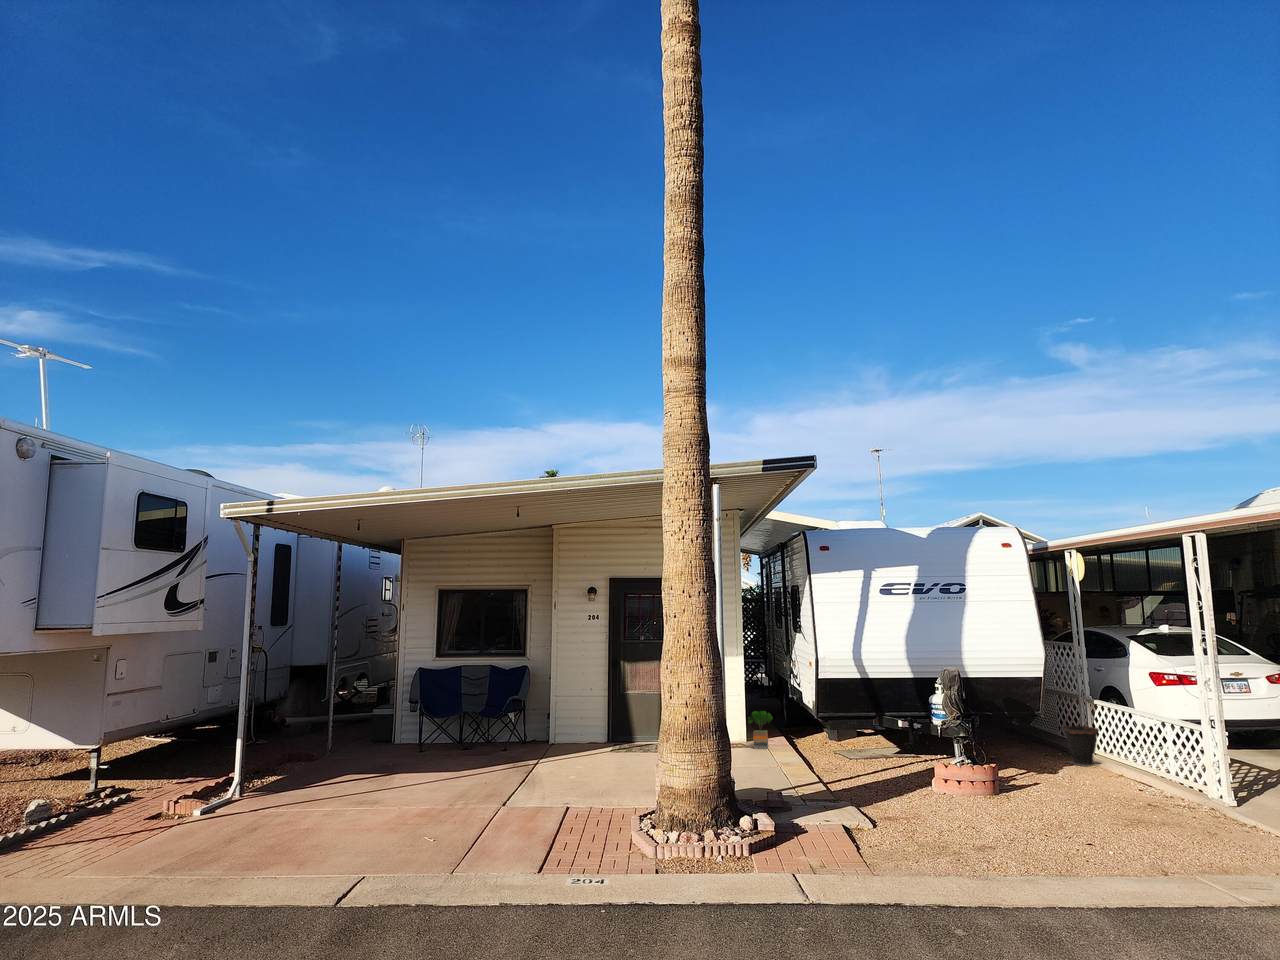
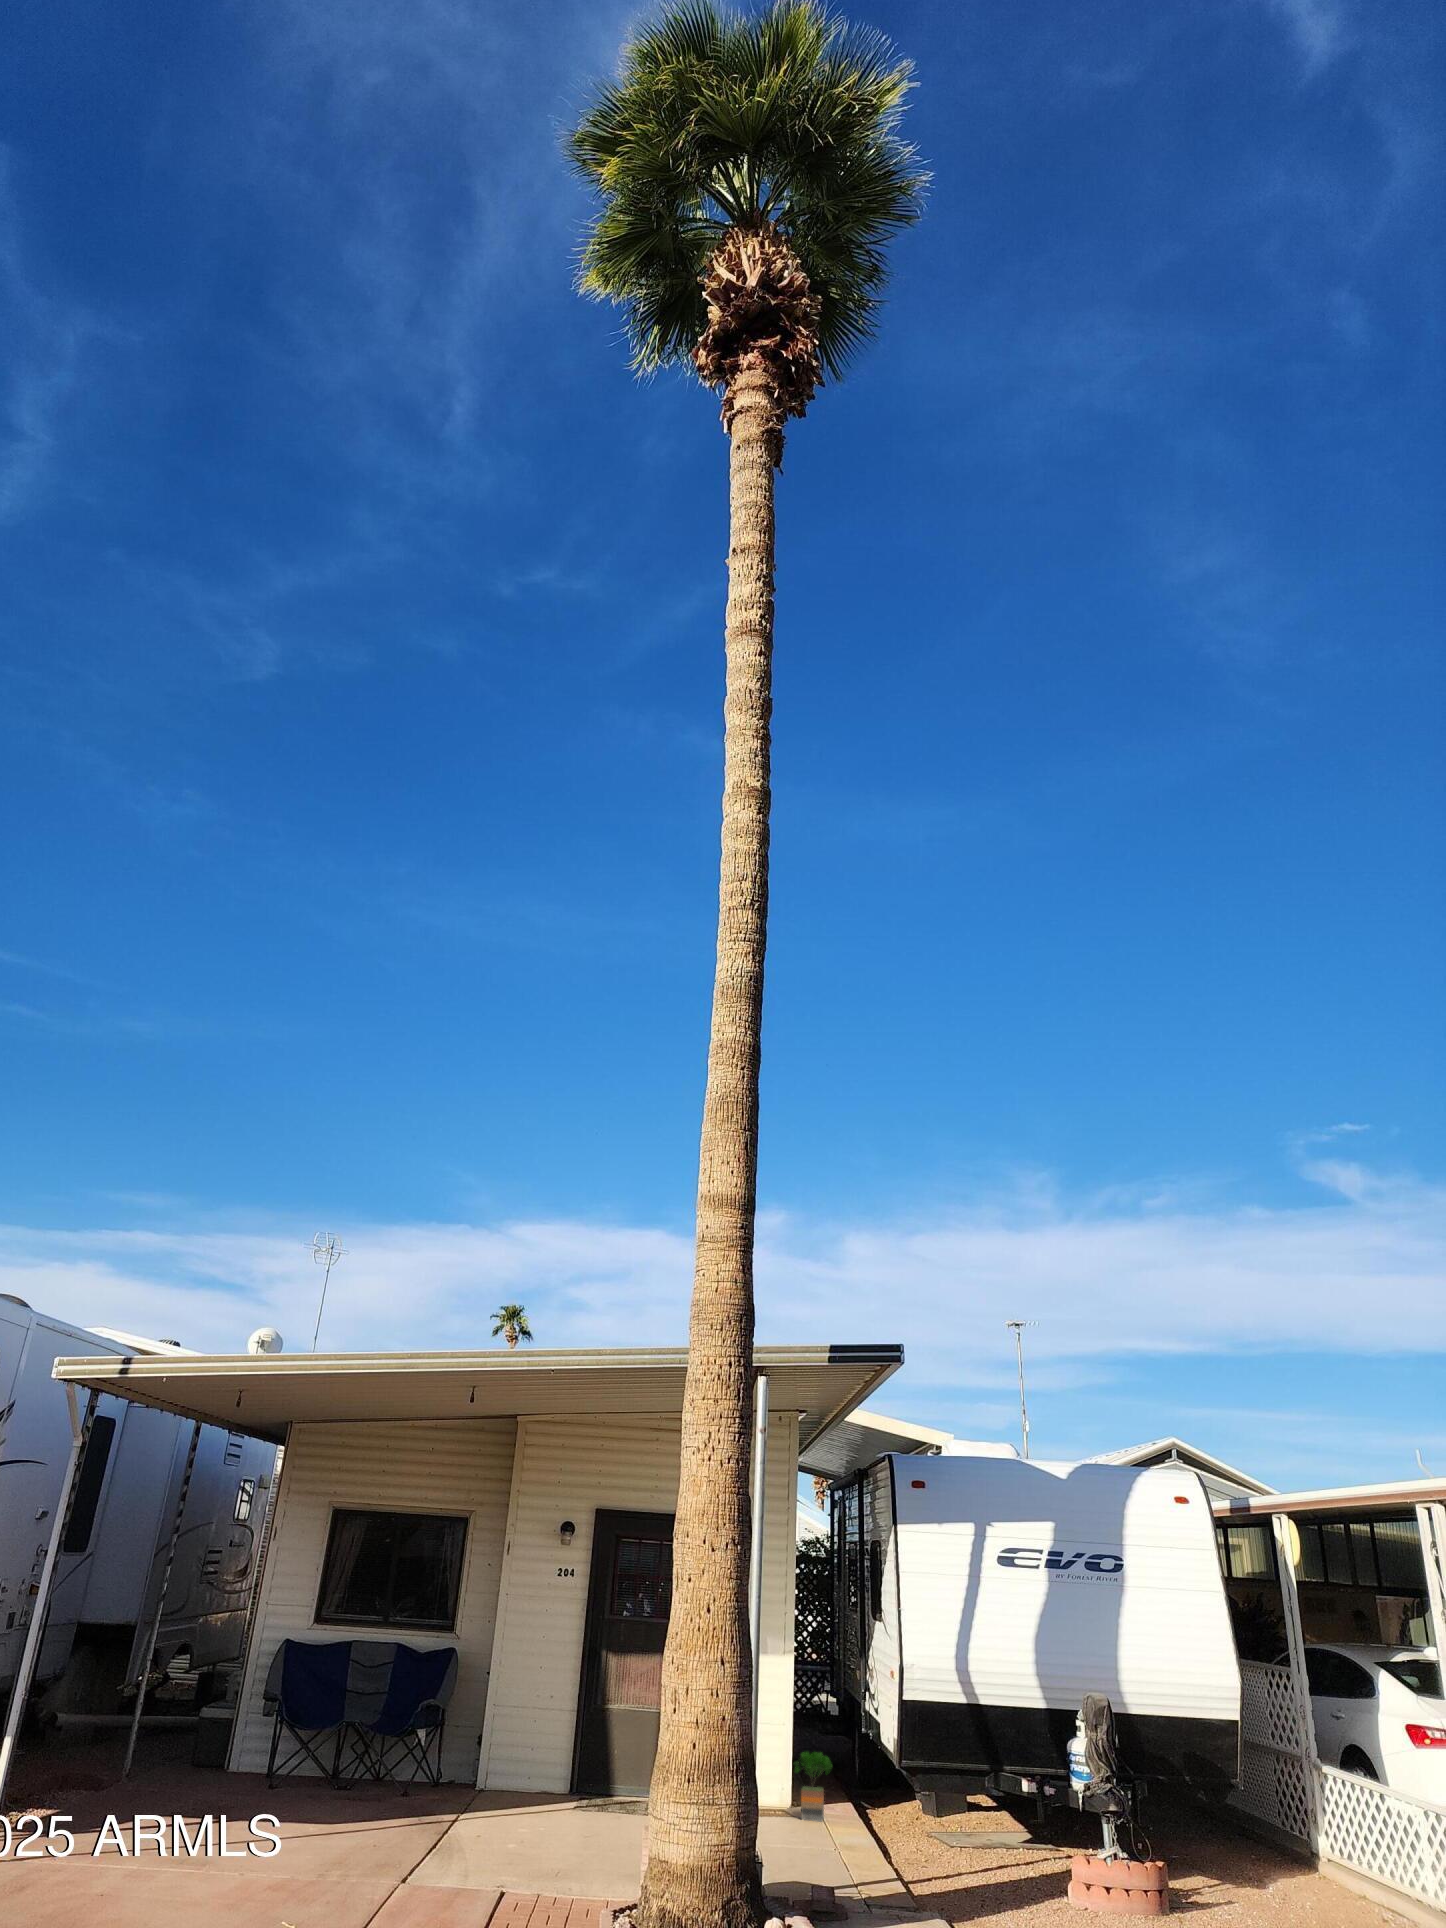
bucket: present [1063,726,1100,767] -> none [1277,1805,1343,1886]

